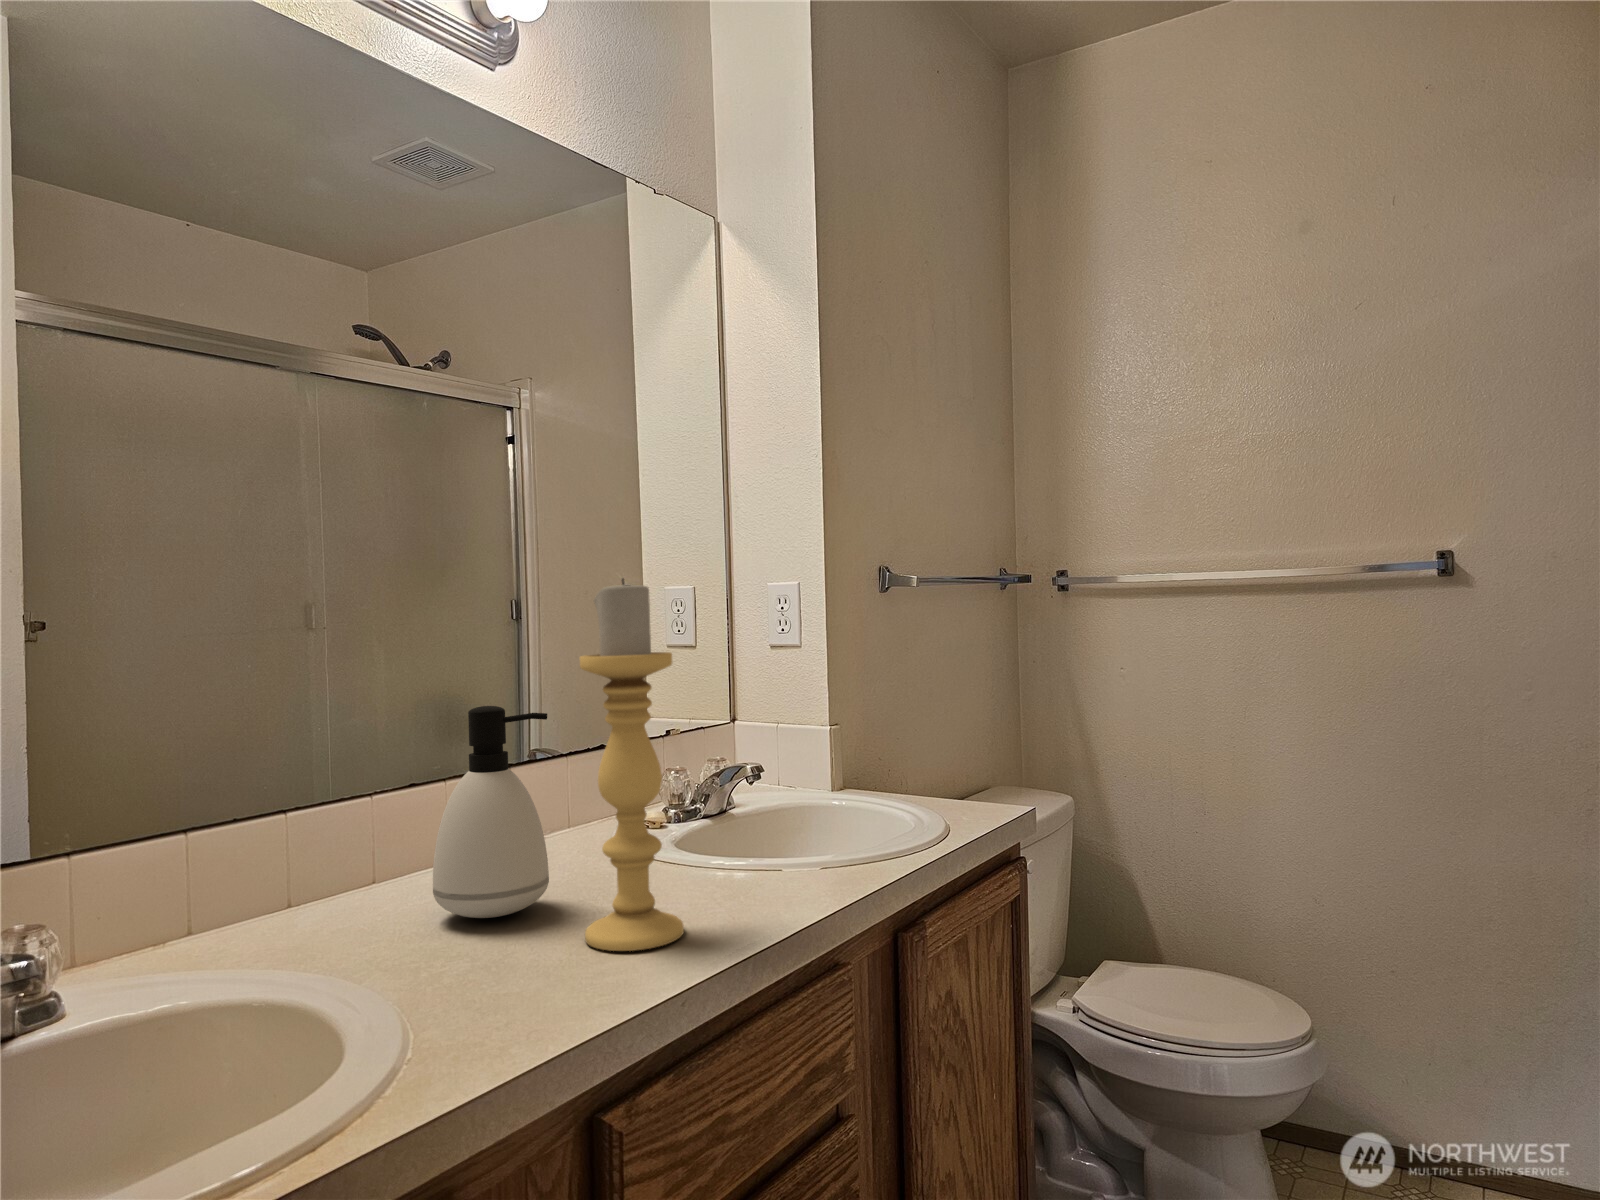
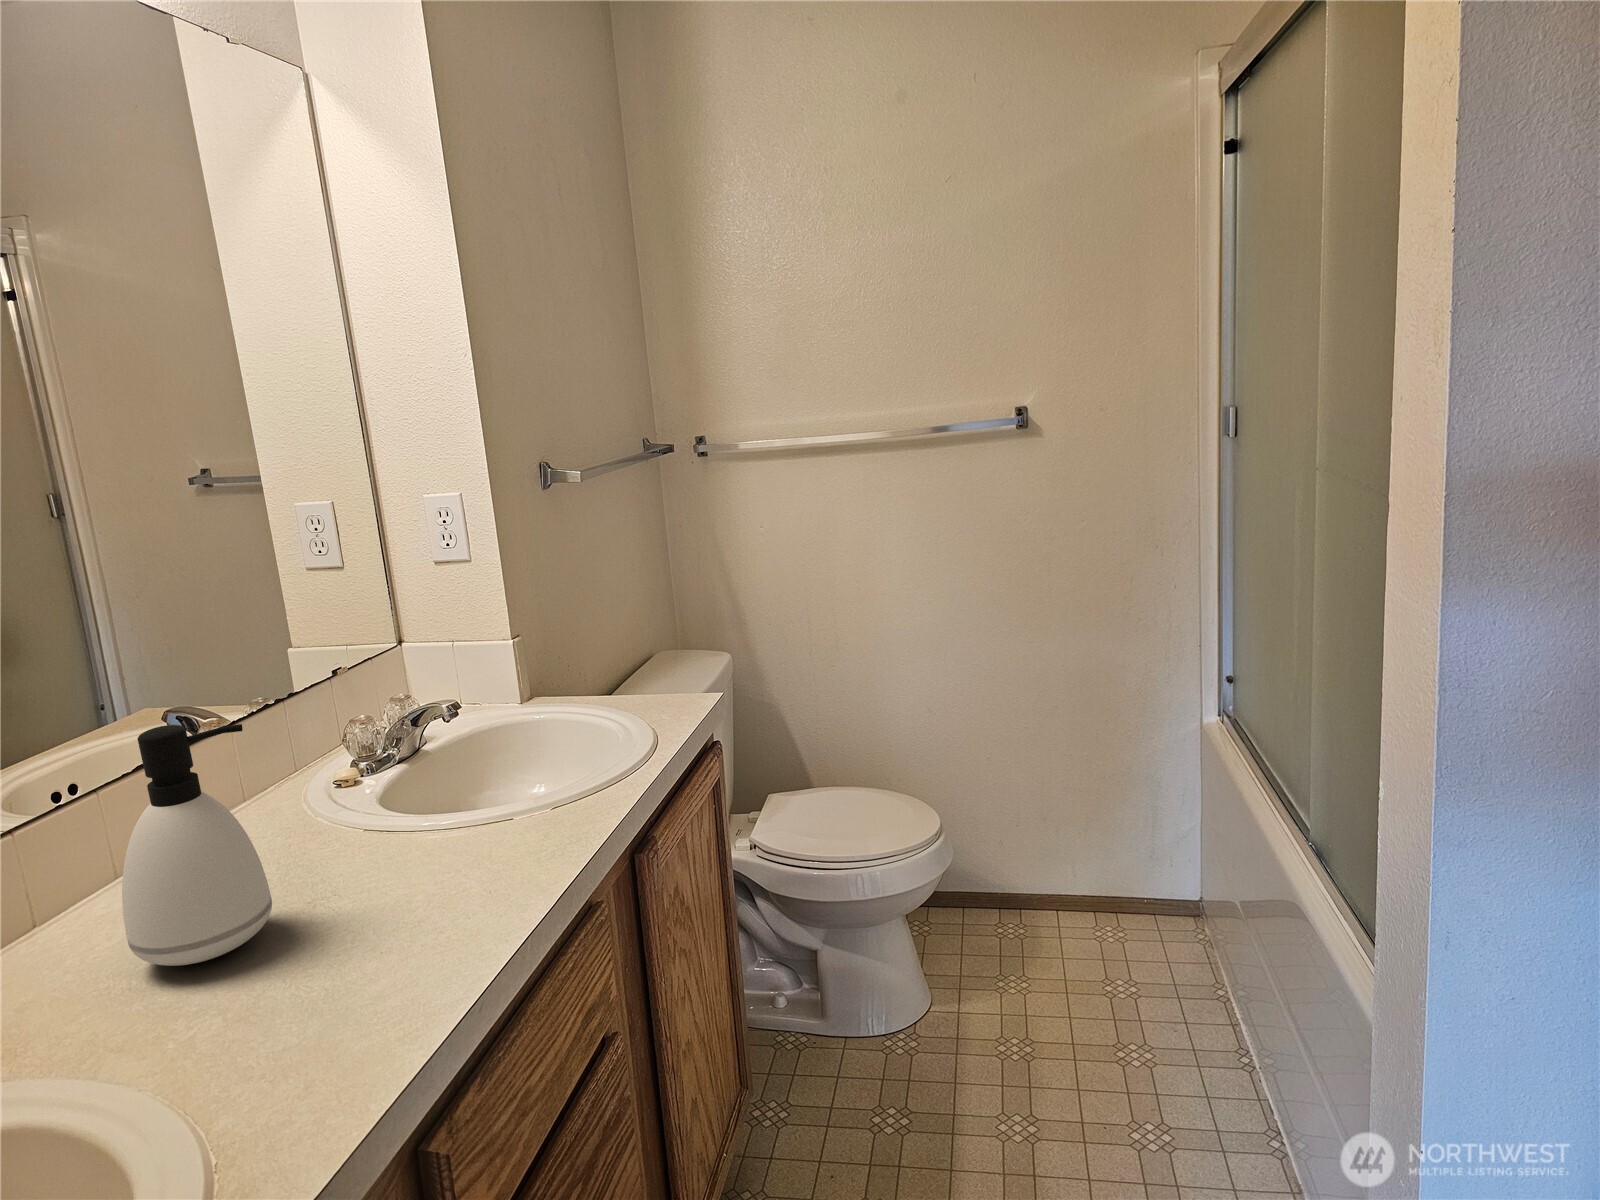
candle holder: present [580,578,684,951] -> none [292,575,451,973]

